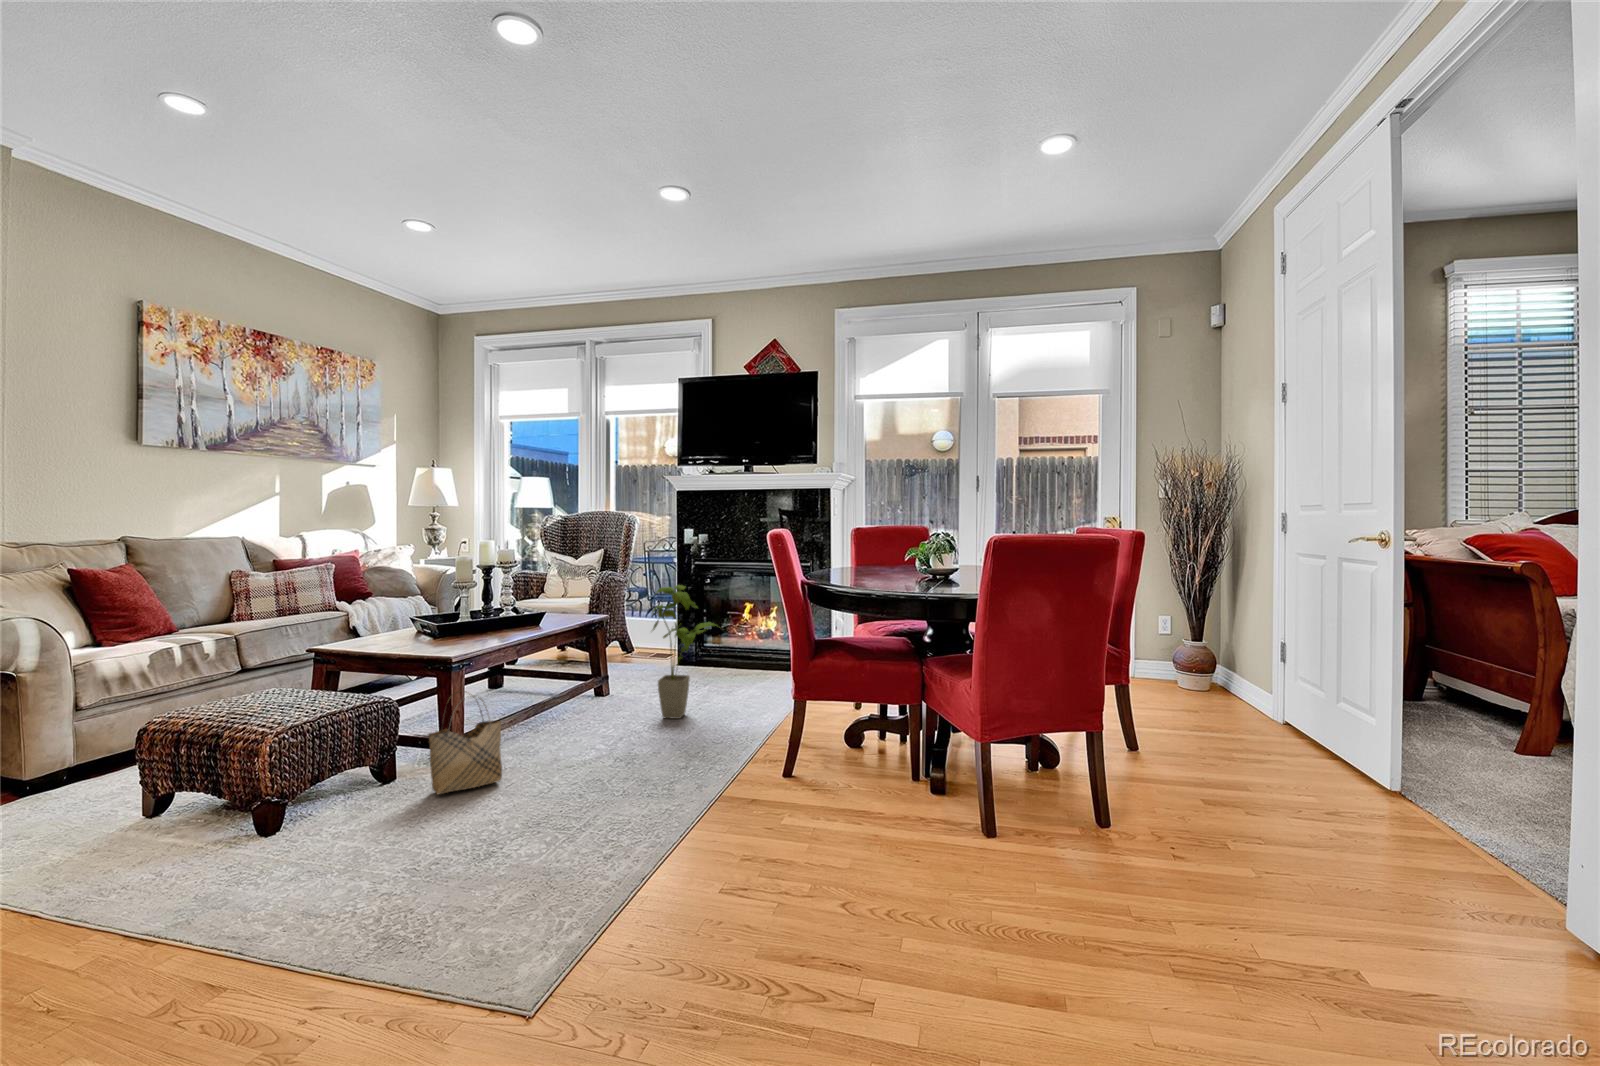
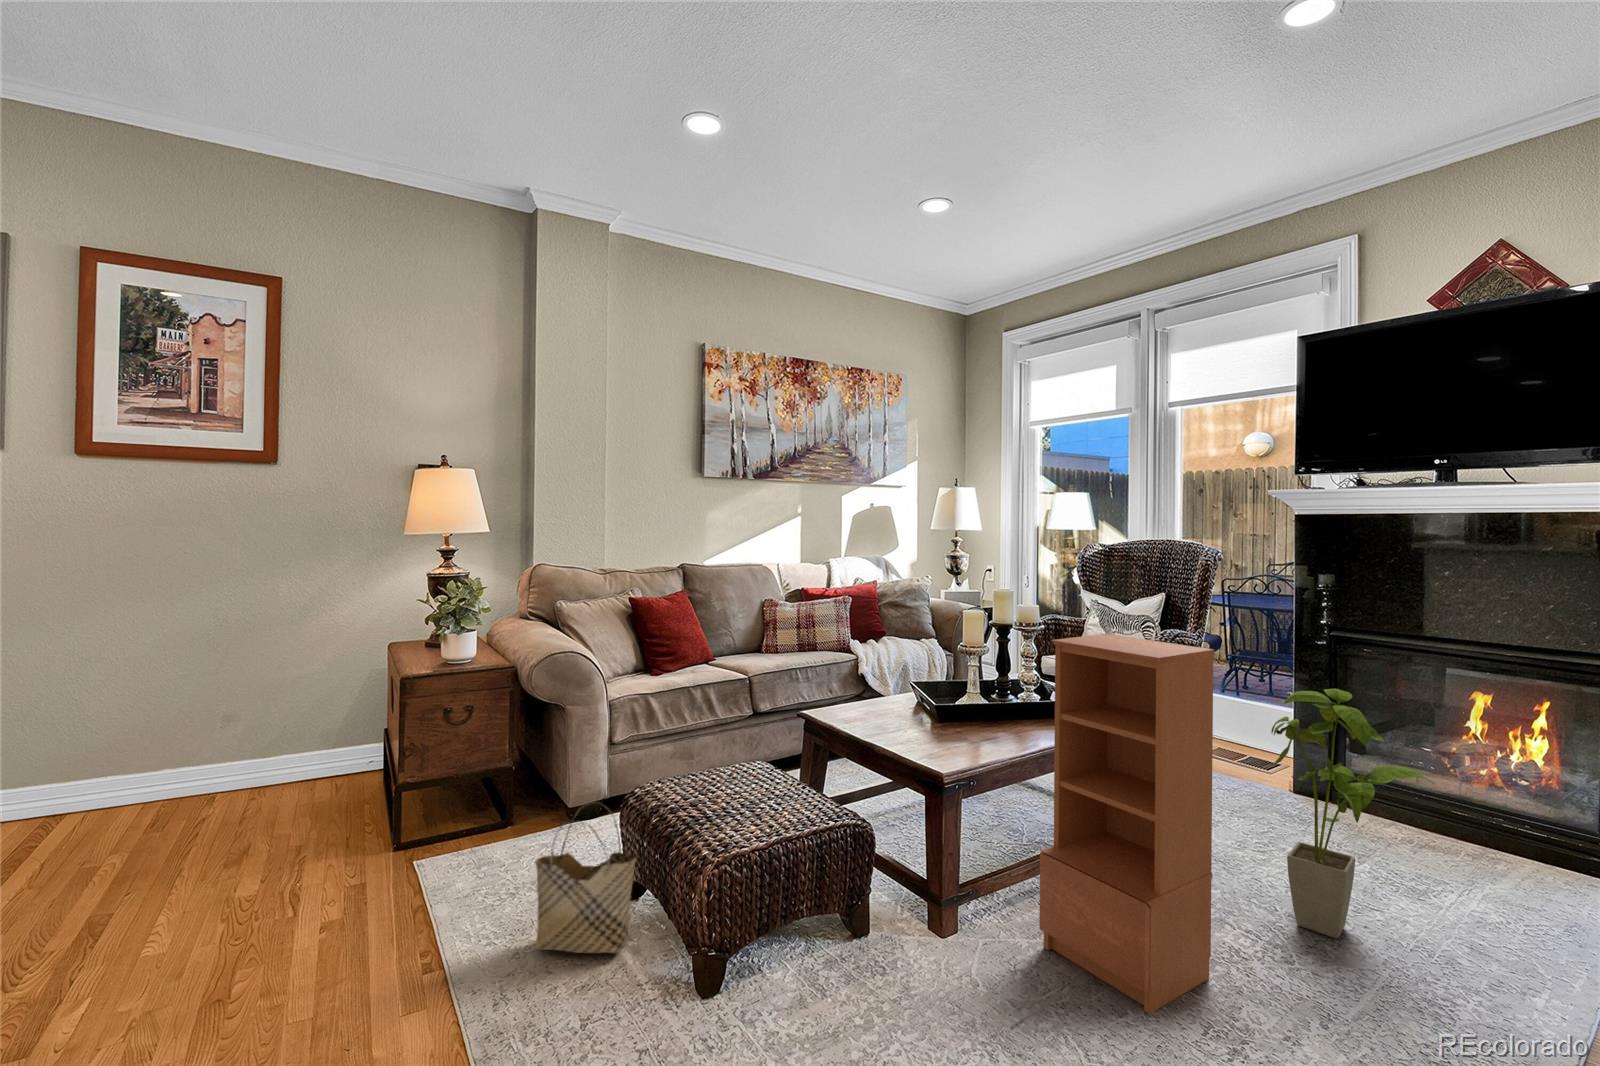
bookcase: none [518,562,615,764] -> present [1039,634,1214,1014]
woven basket: present [428,691,502,795] -> present [535,801,636,953]

